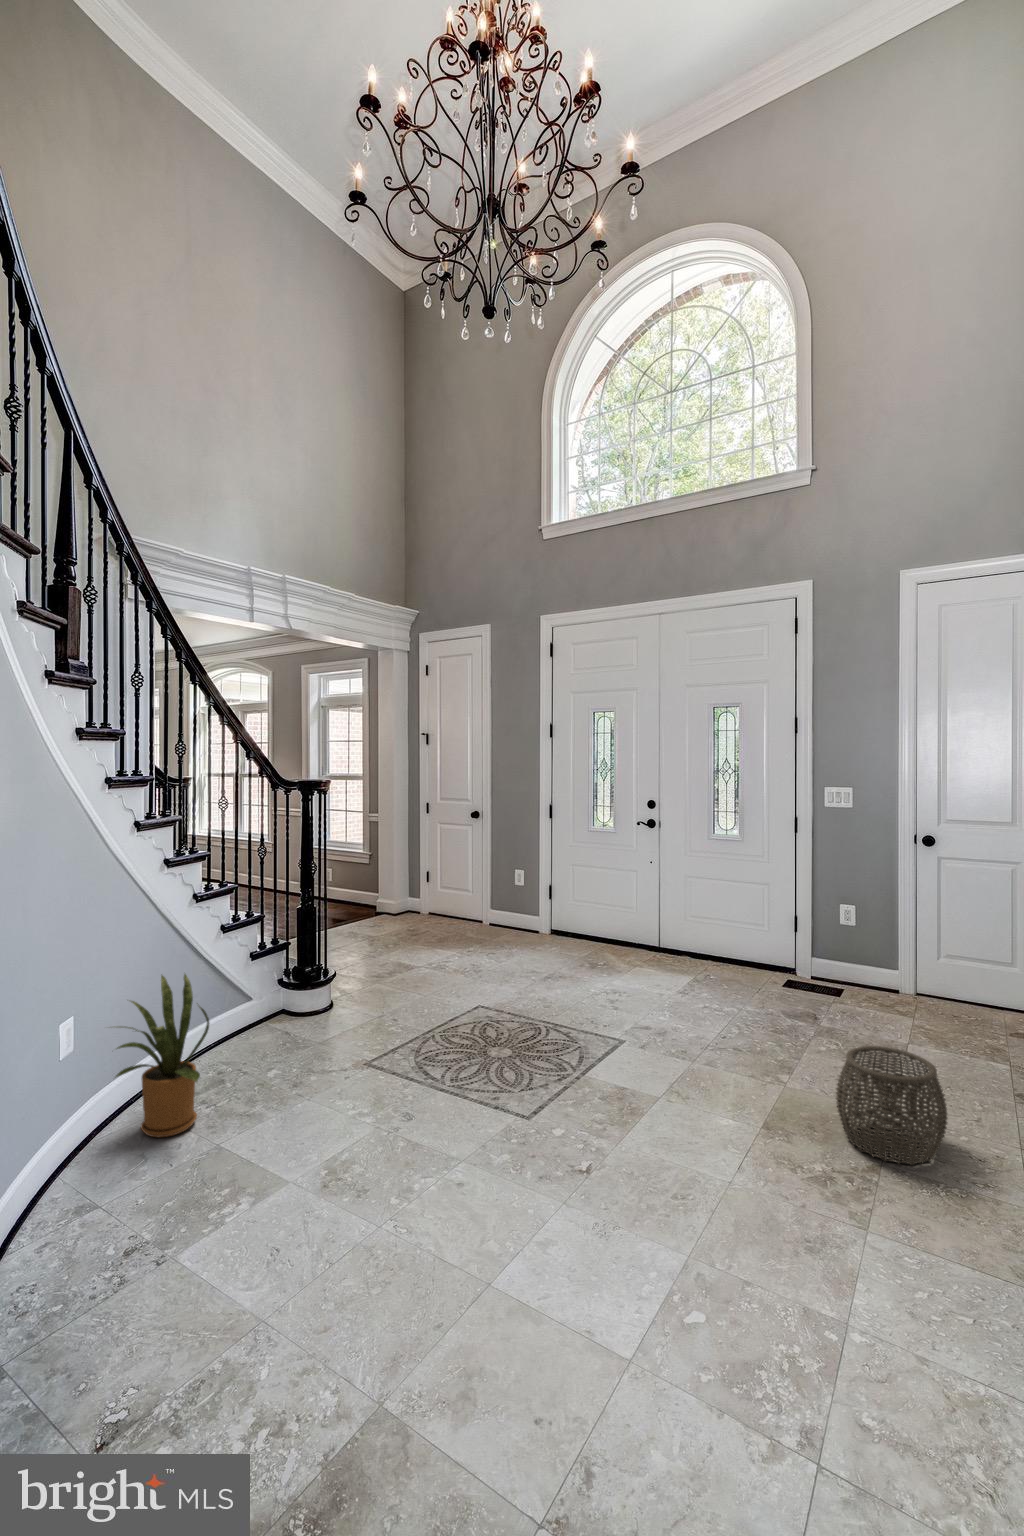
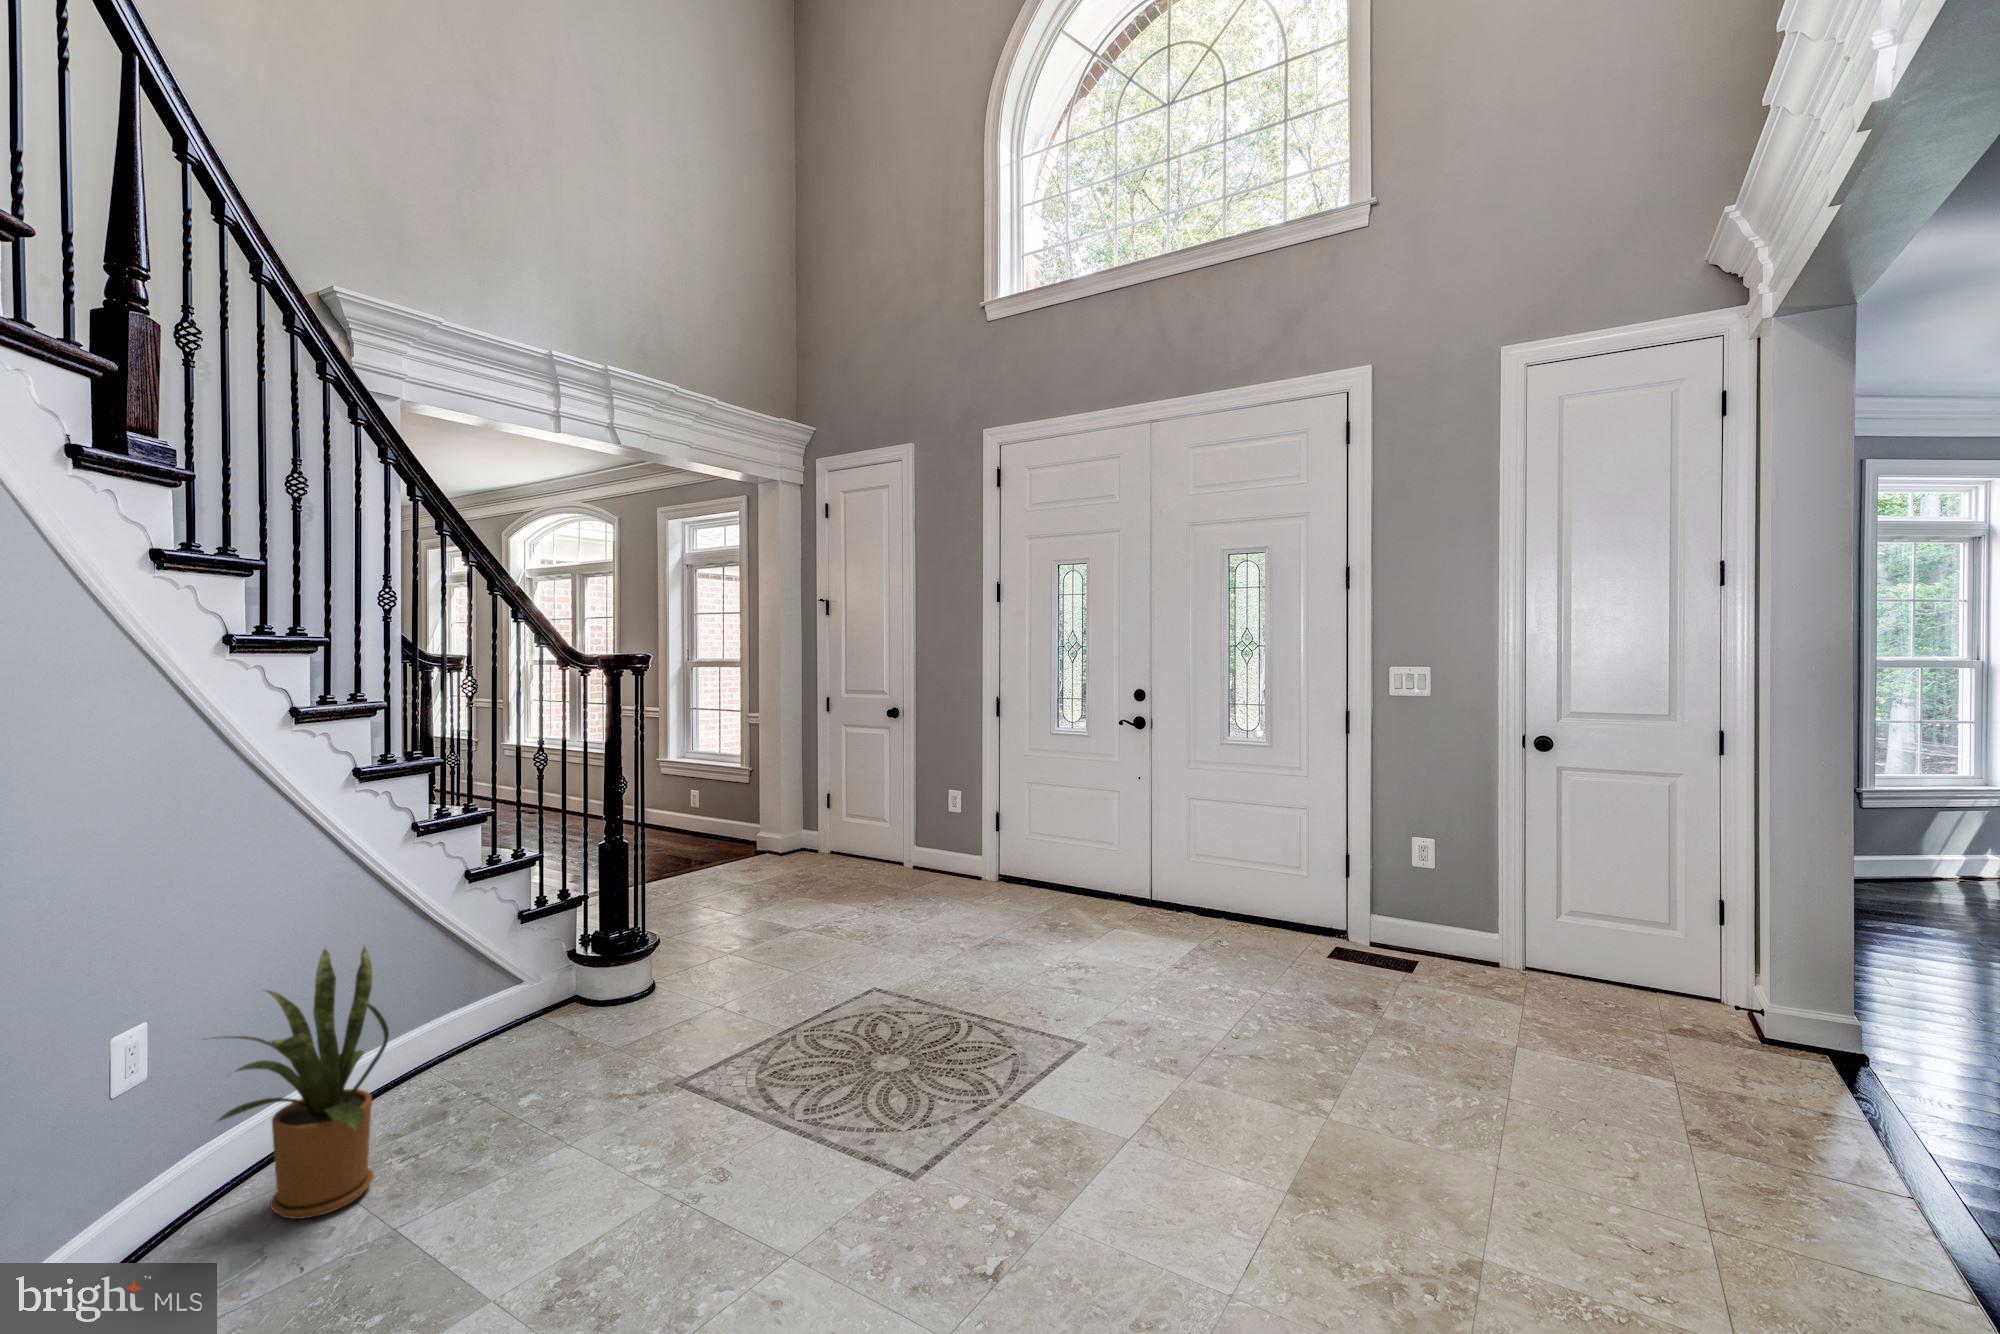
woven basket: present [836,1046,948,1165] -> none [1404,1057,1587,1258]

